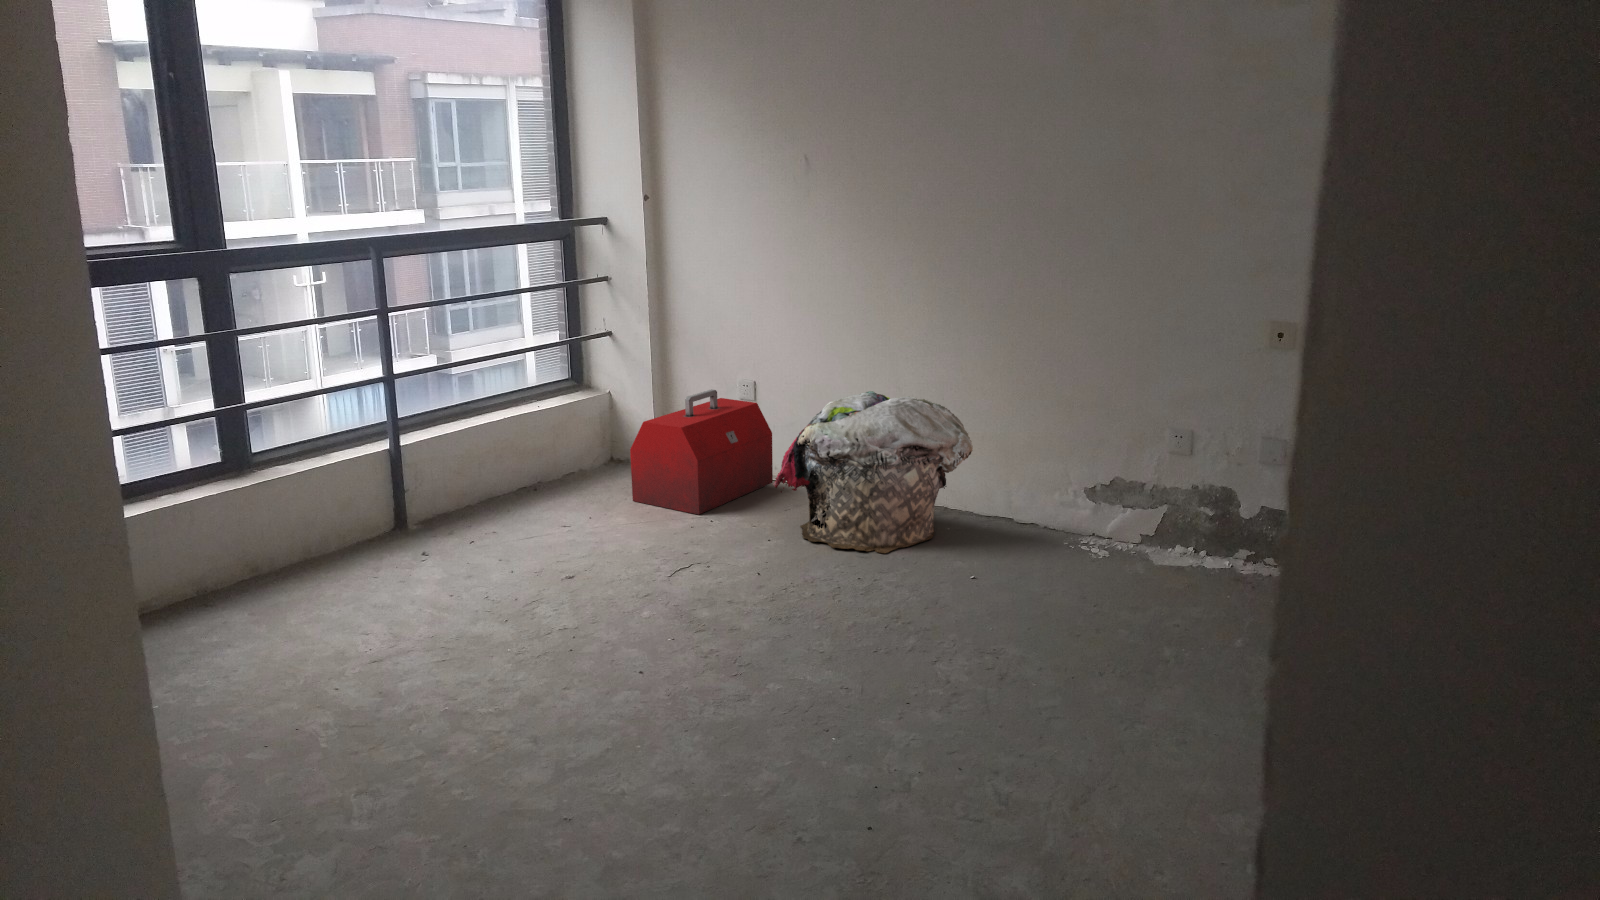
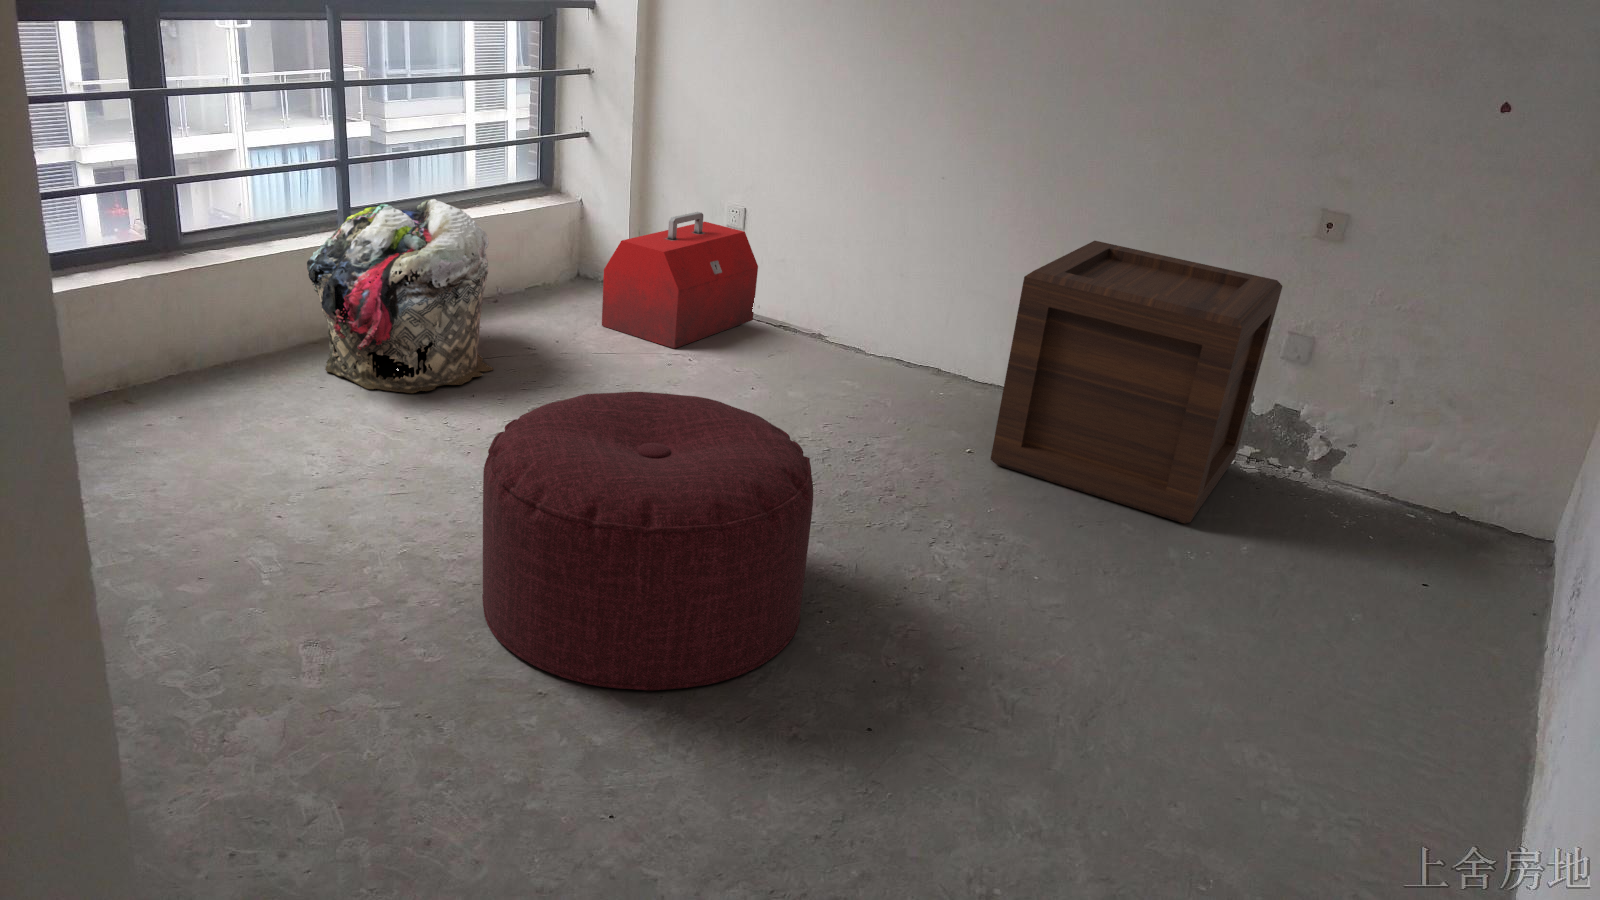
wooden crate: none [993,374,1247,626] -> present [991,241,1282,523]
laundry basket: present [773,391,973,553] -> present [307,199,493,393]
ottoman: none [507,547,809,818] -> present [482,392,813,690]

